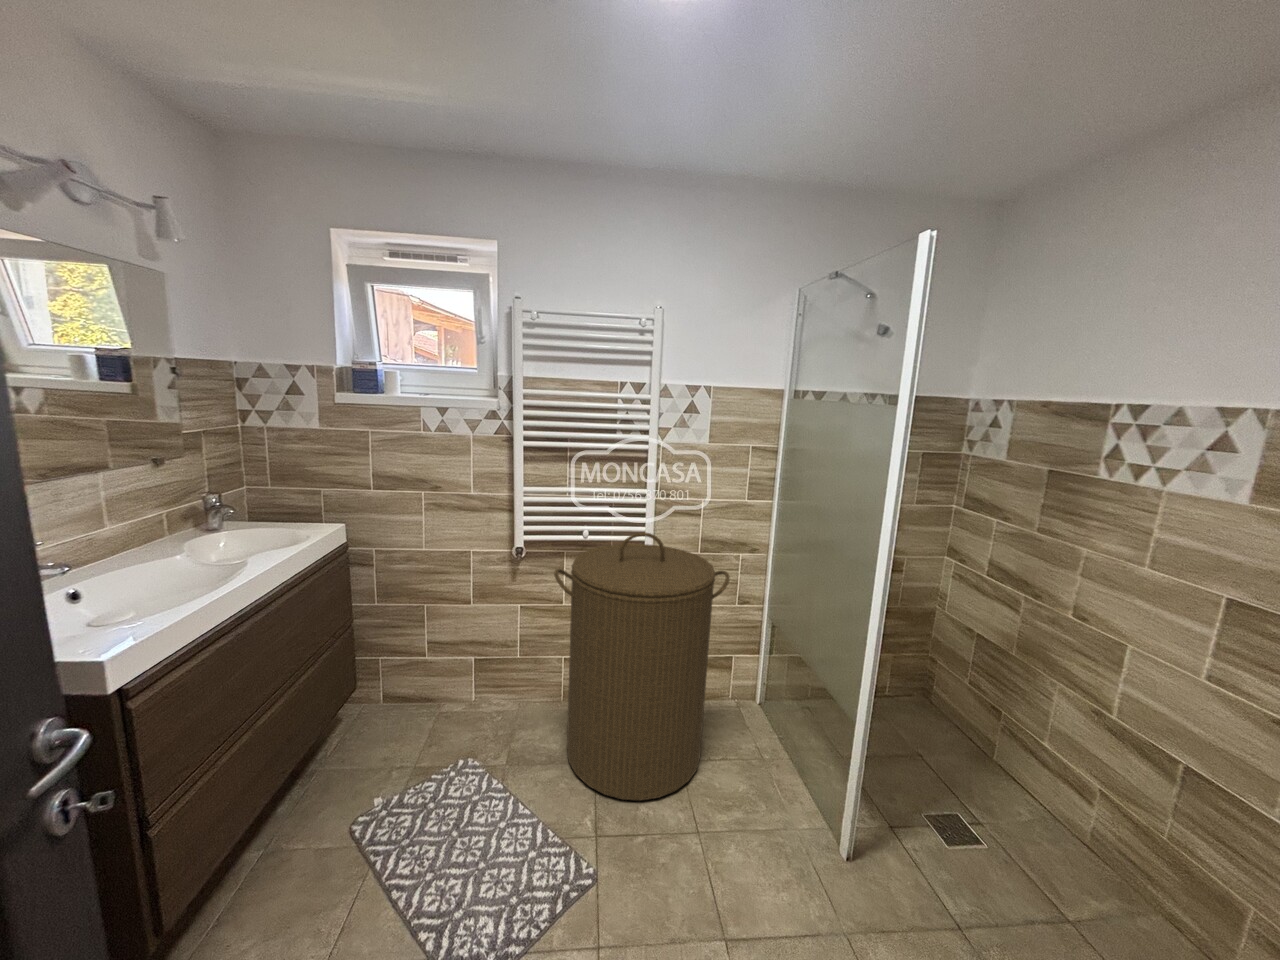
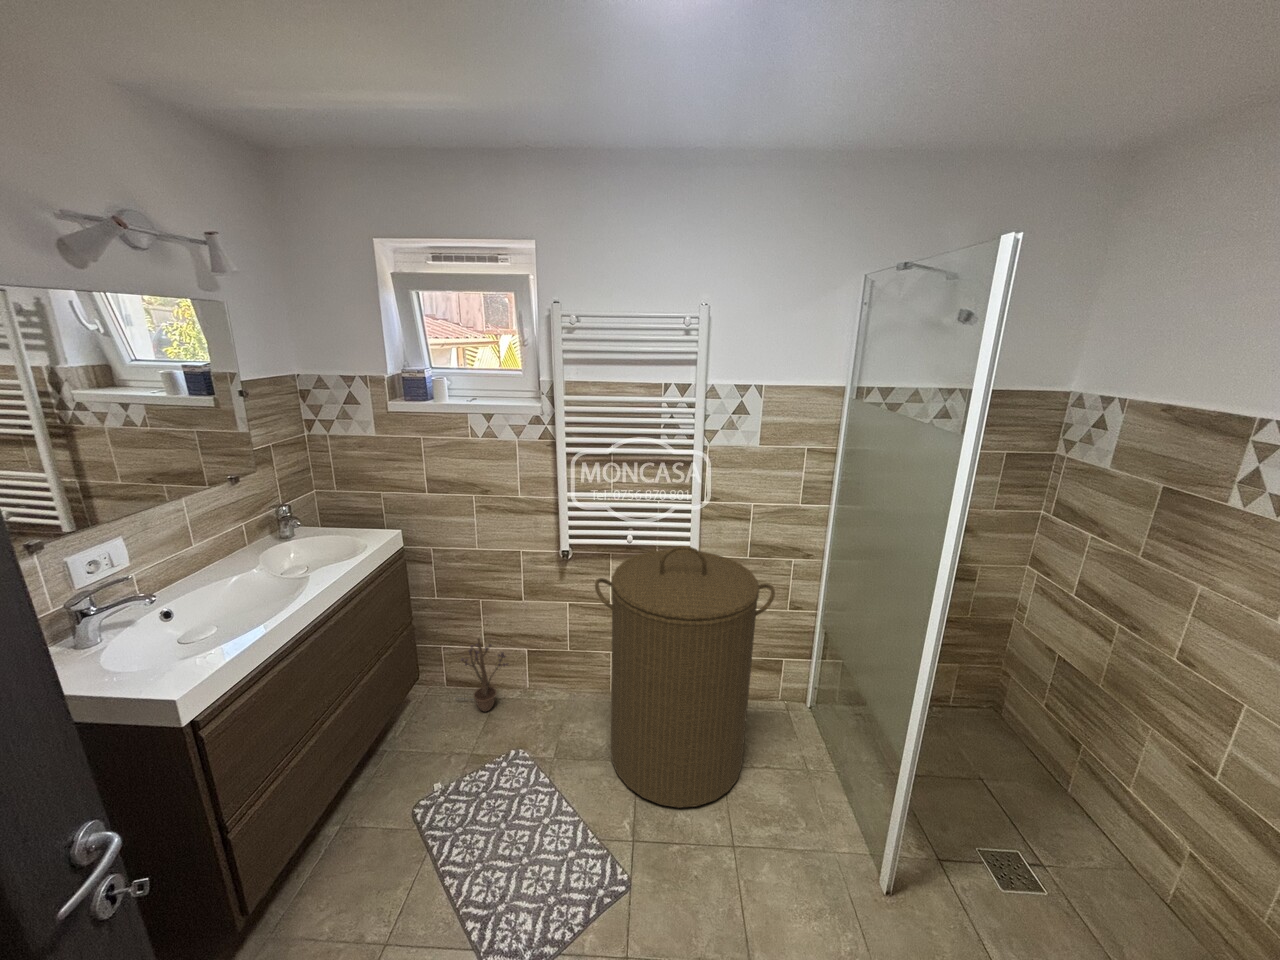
decorative plant: none [394,643,456,725] -> present [458,639,508,712]

